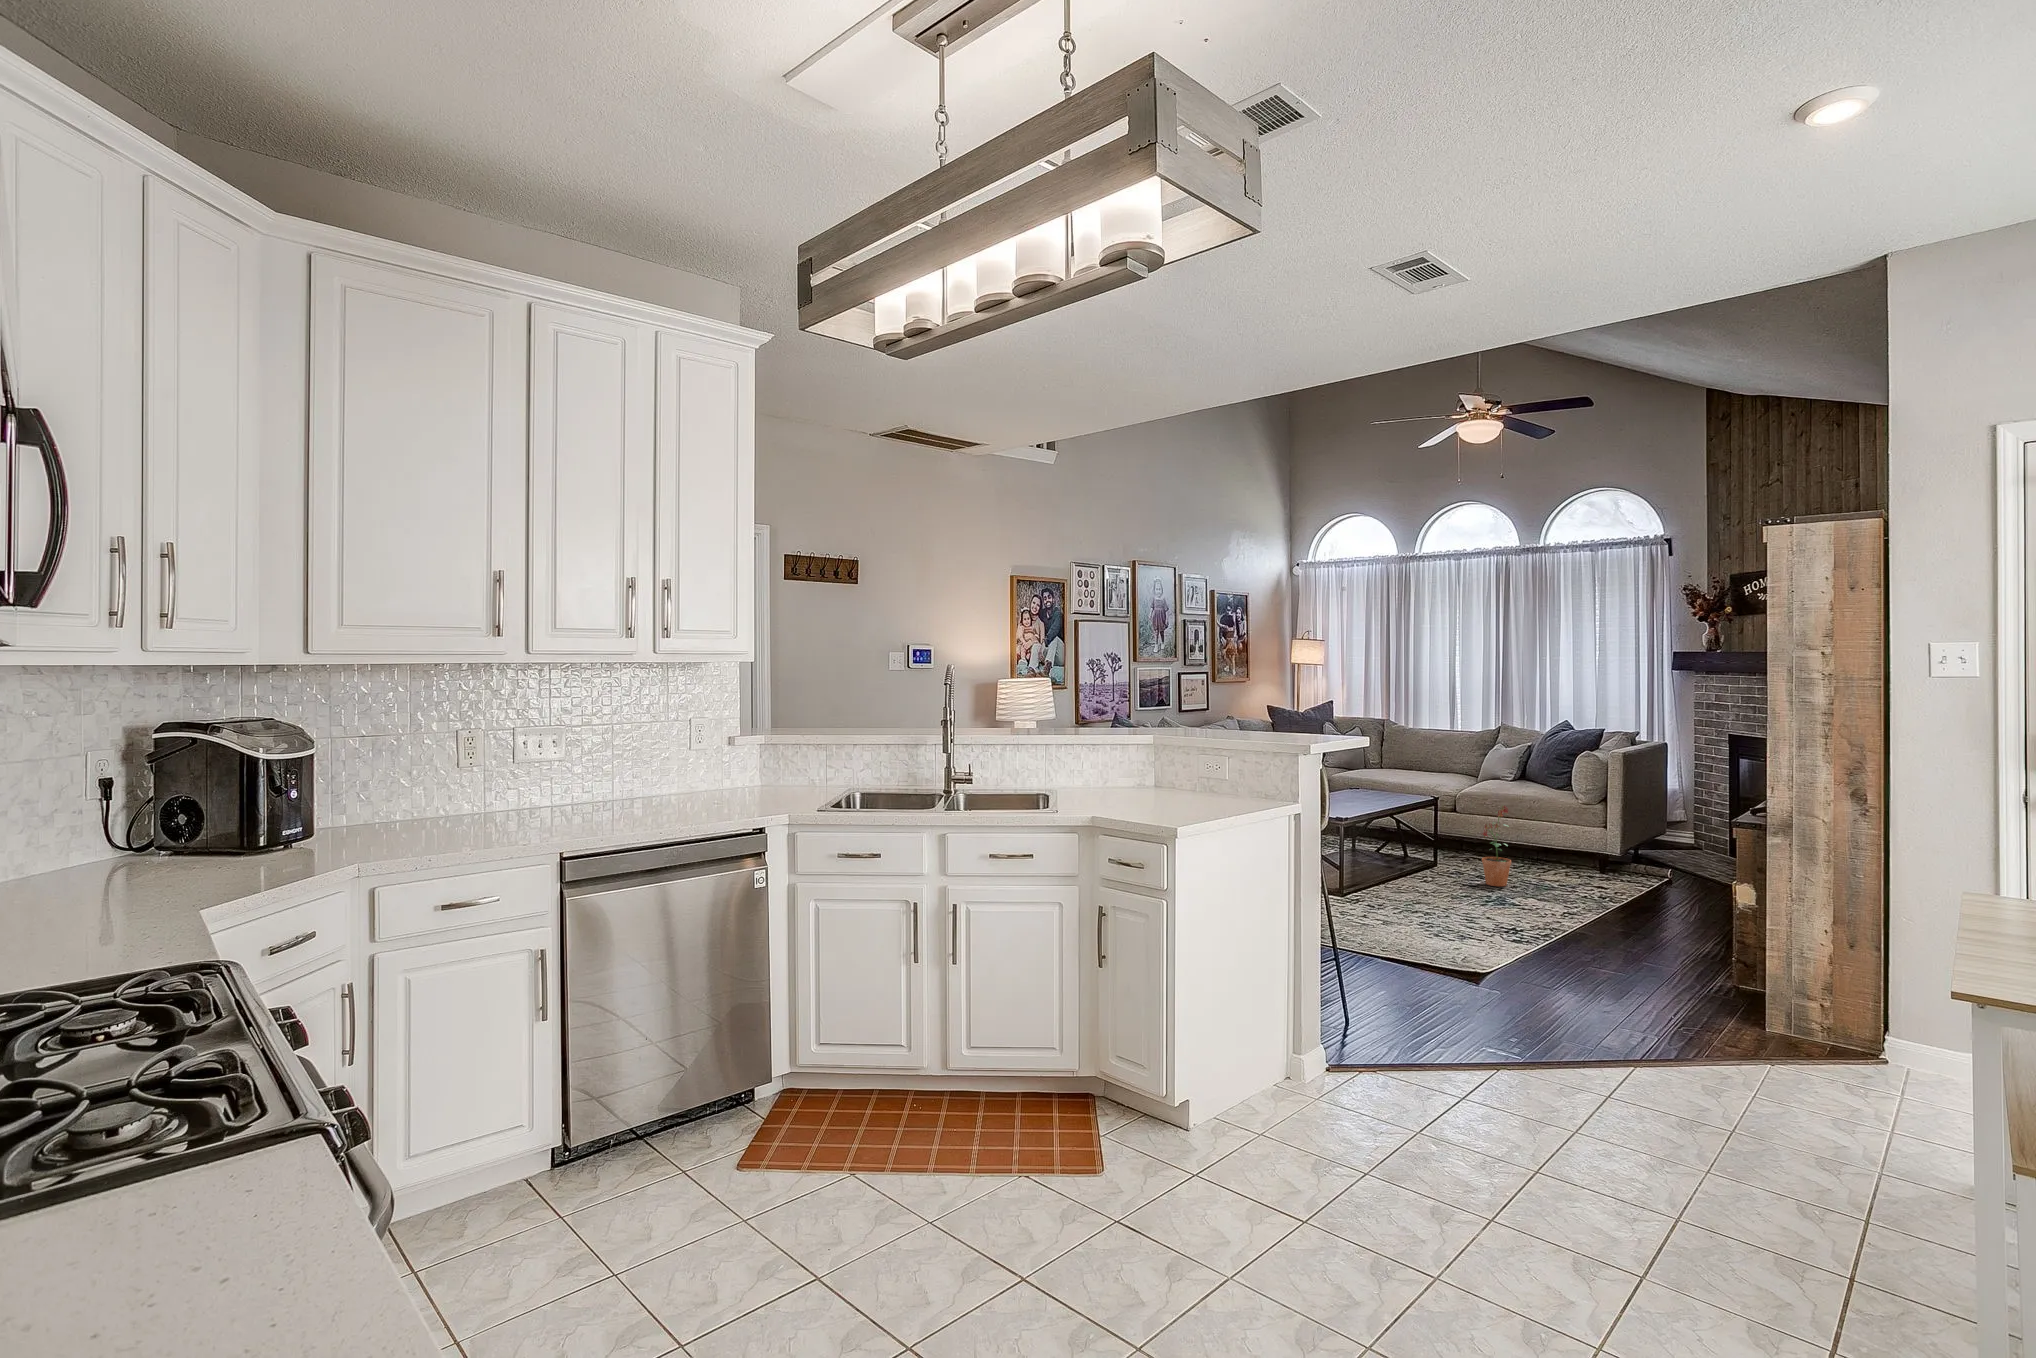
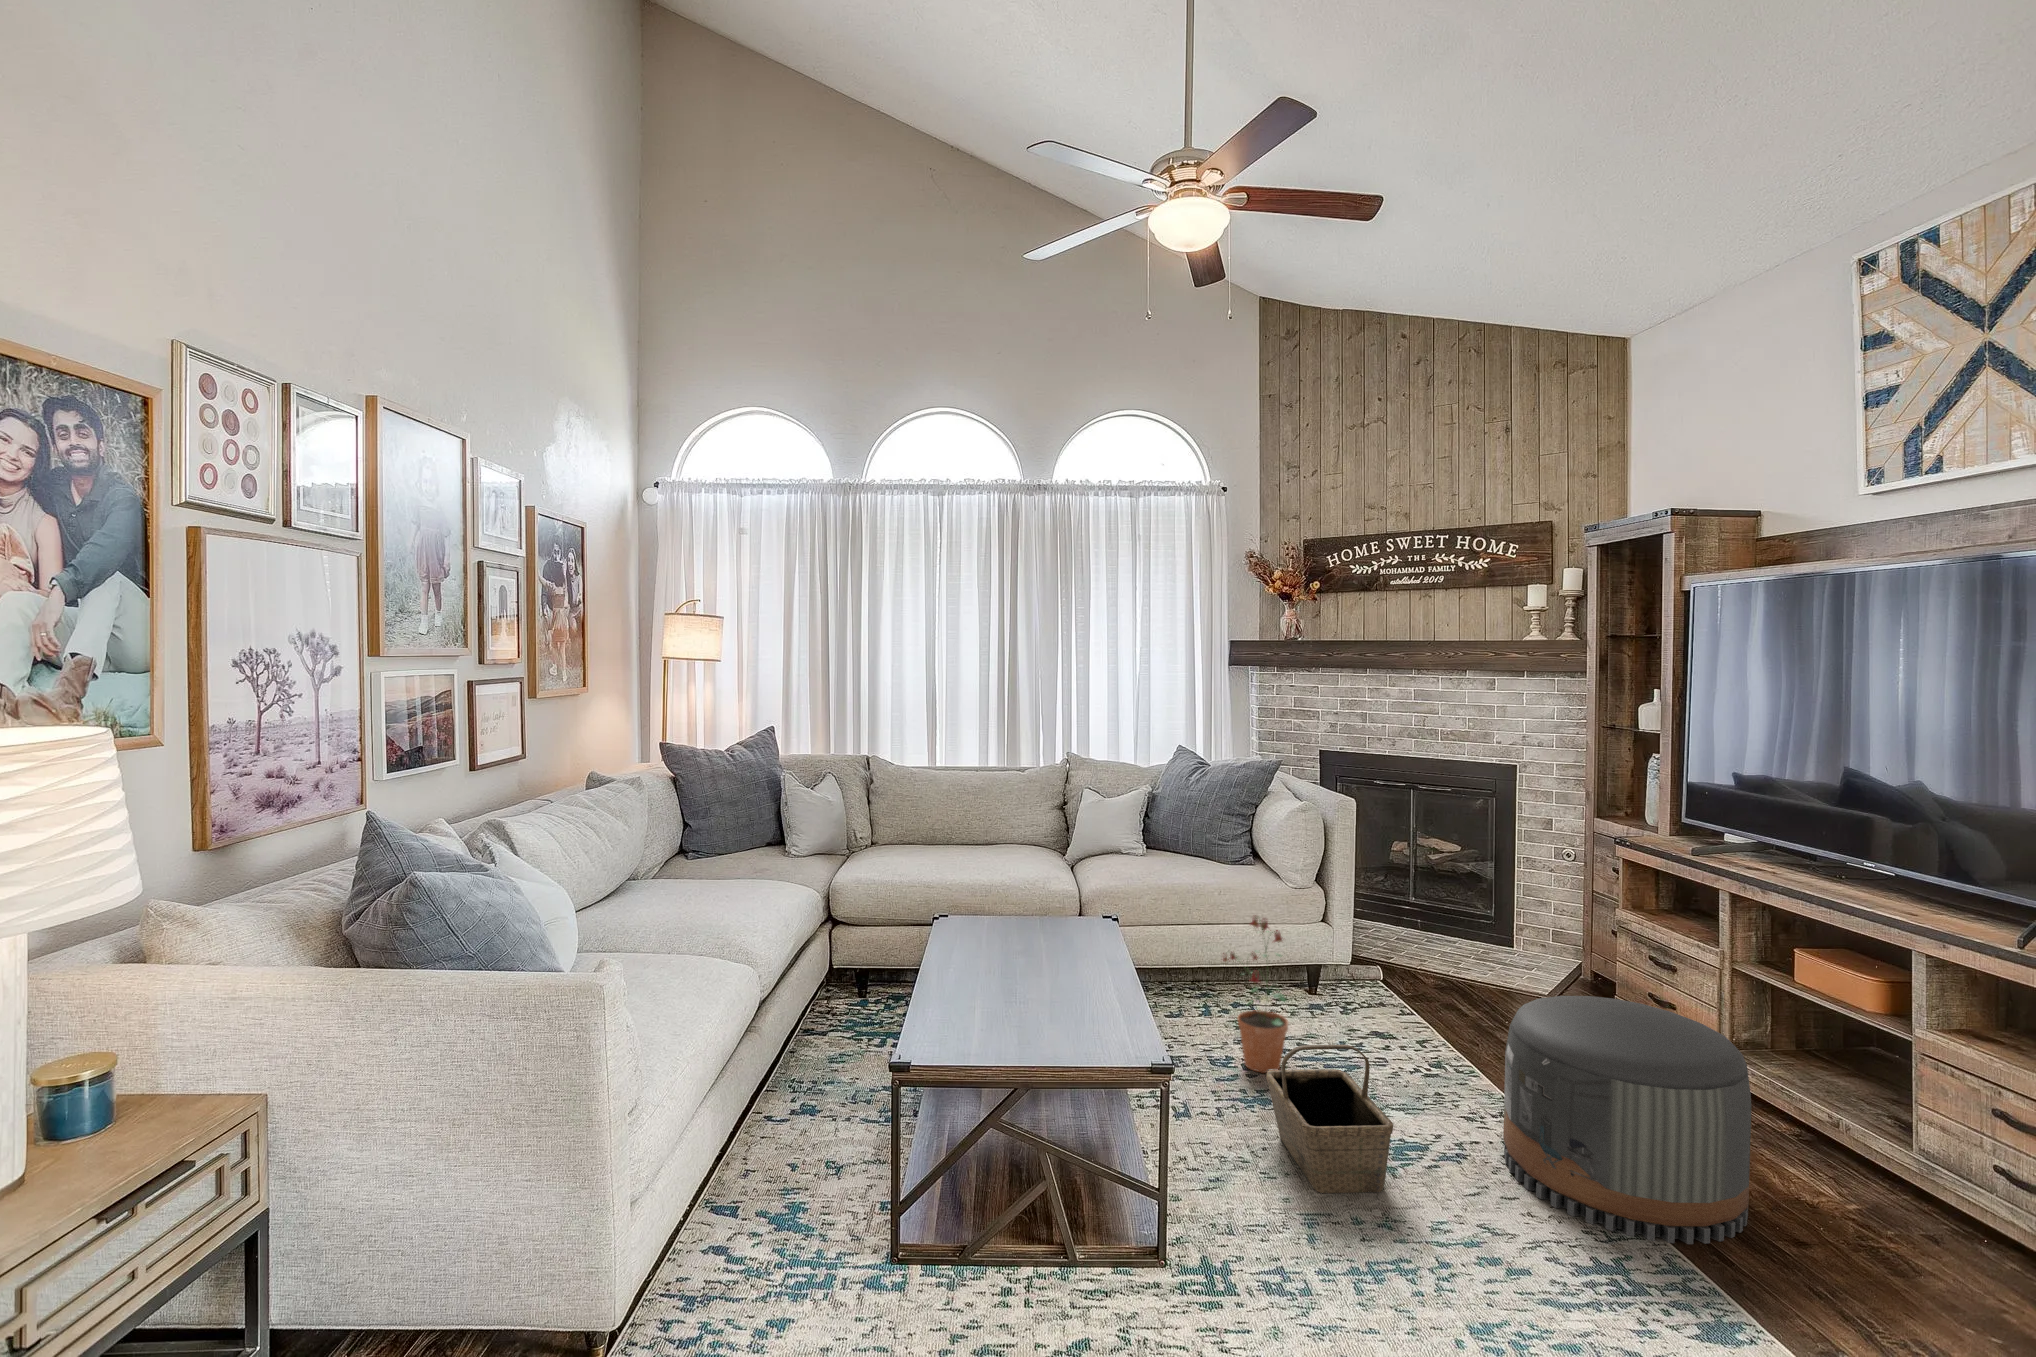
pouf: none [1523,840,1643,942] -> present [1503,996,1751,1244]
basket: none [1419,843,1481,906] -> present [1266,1045,1393,1193]

